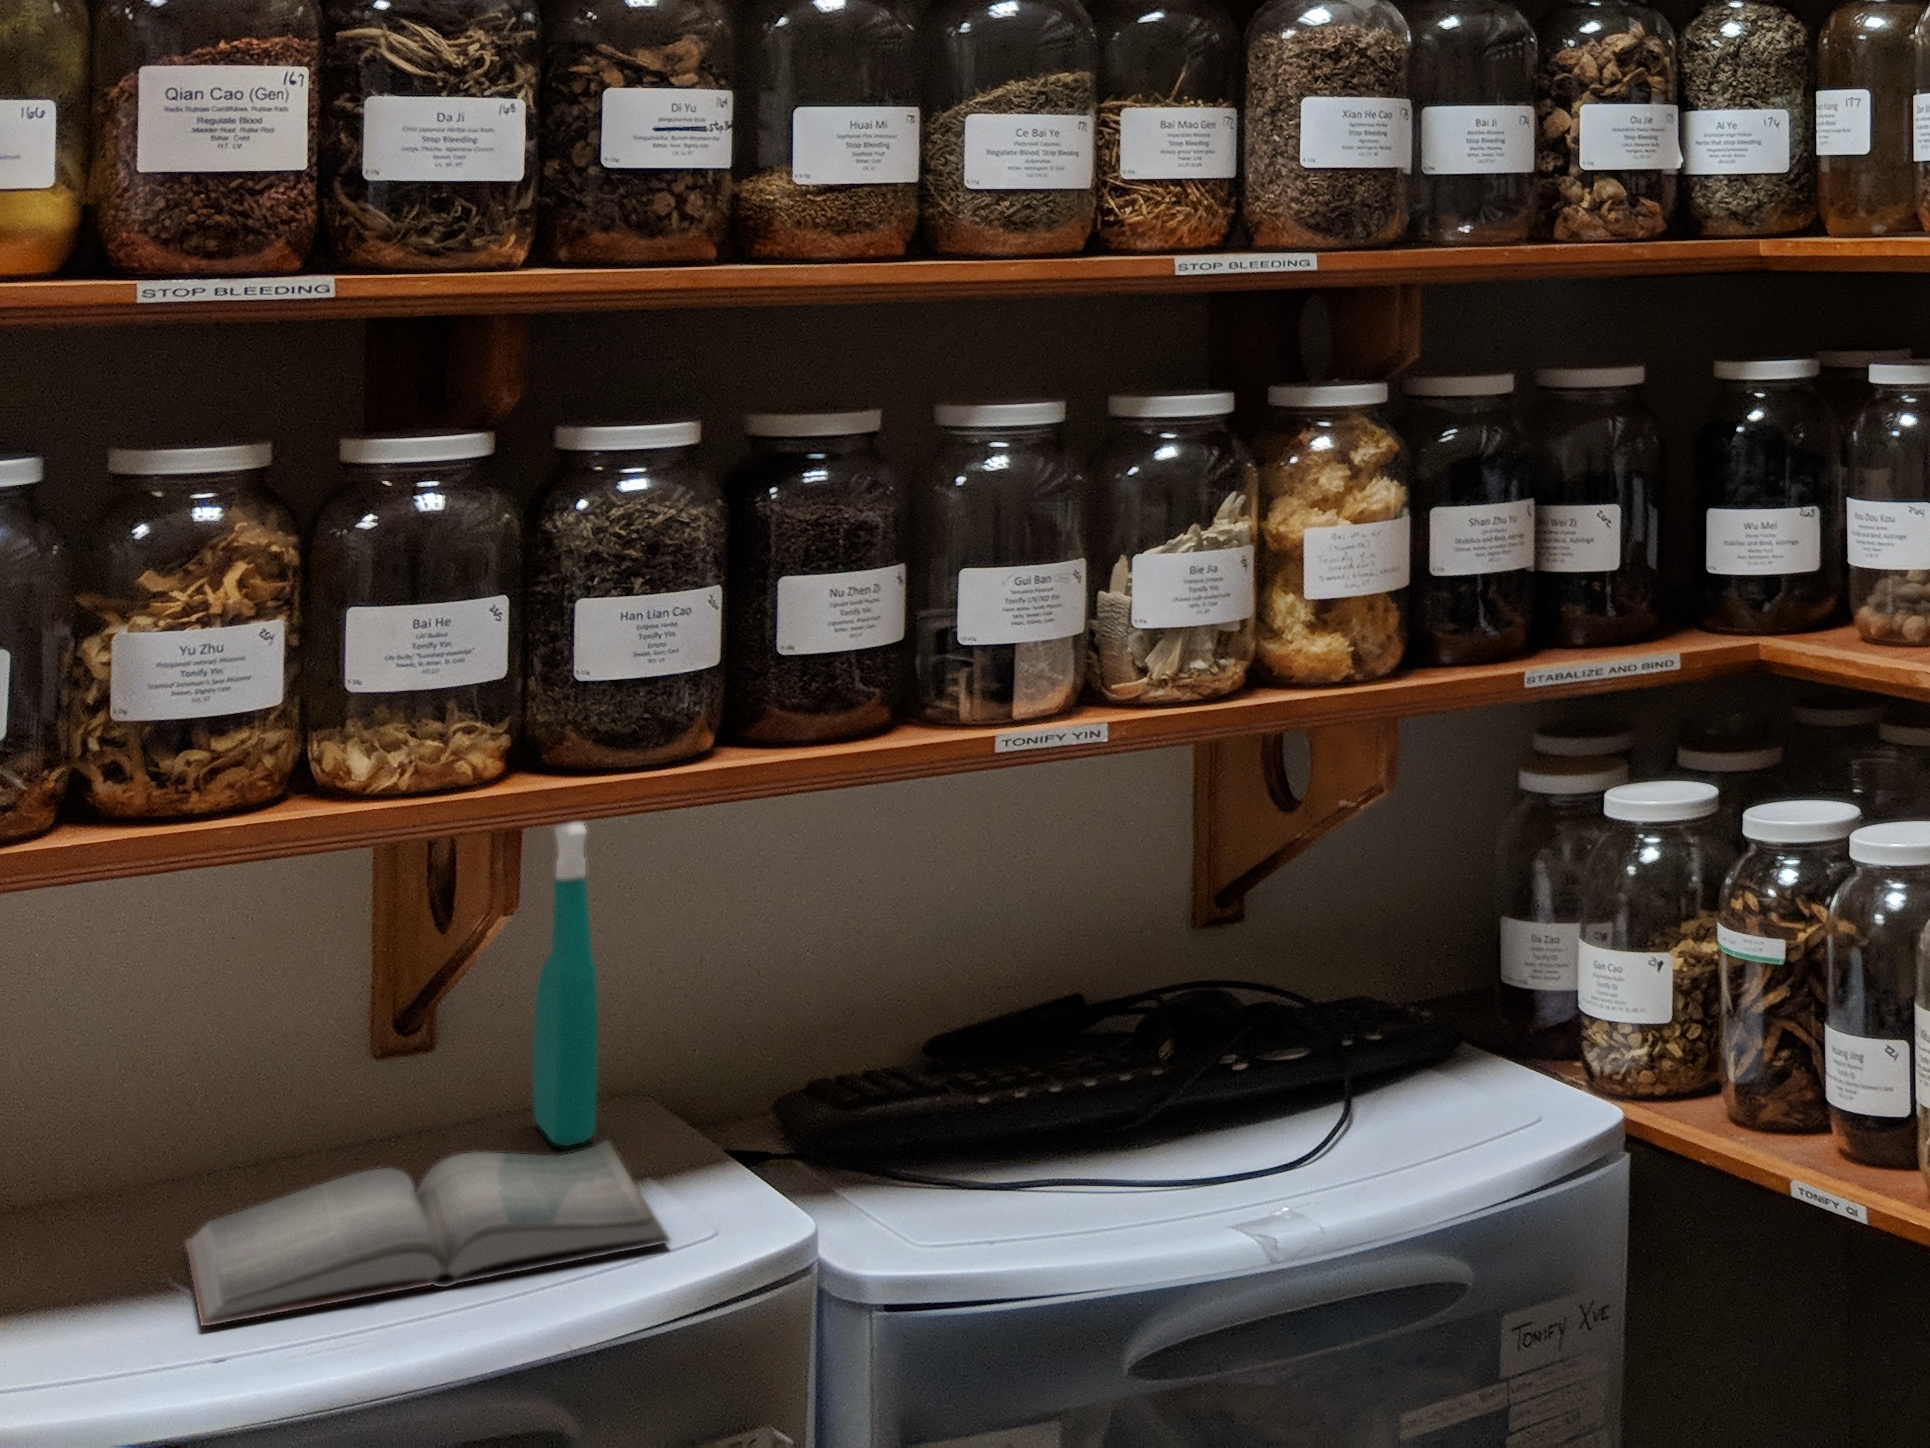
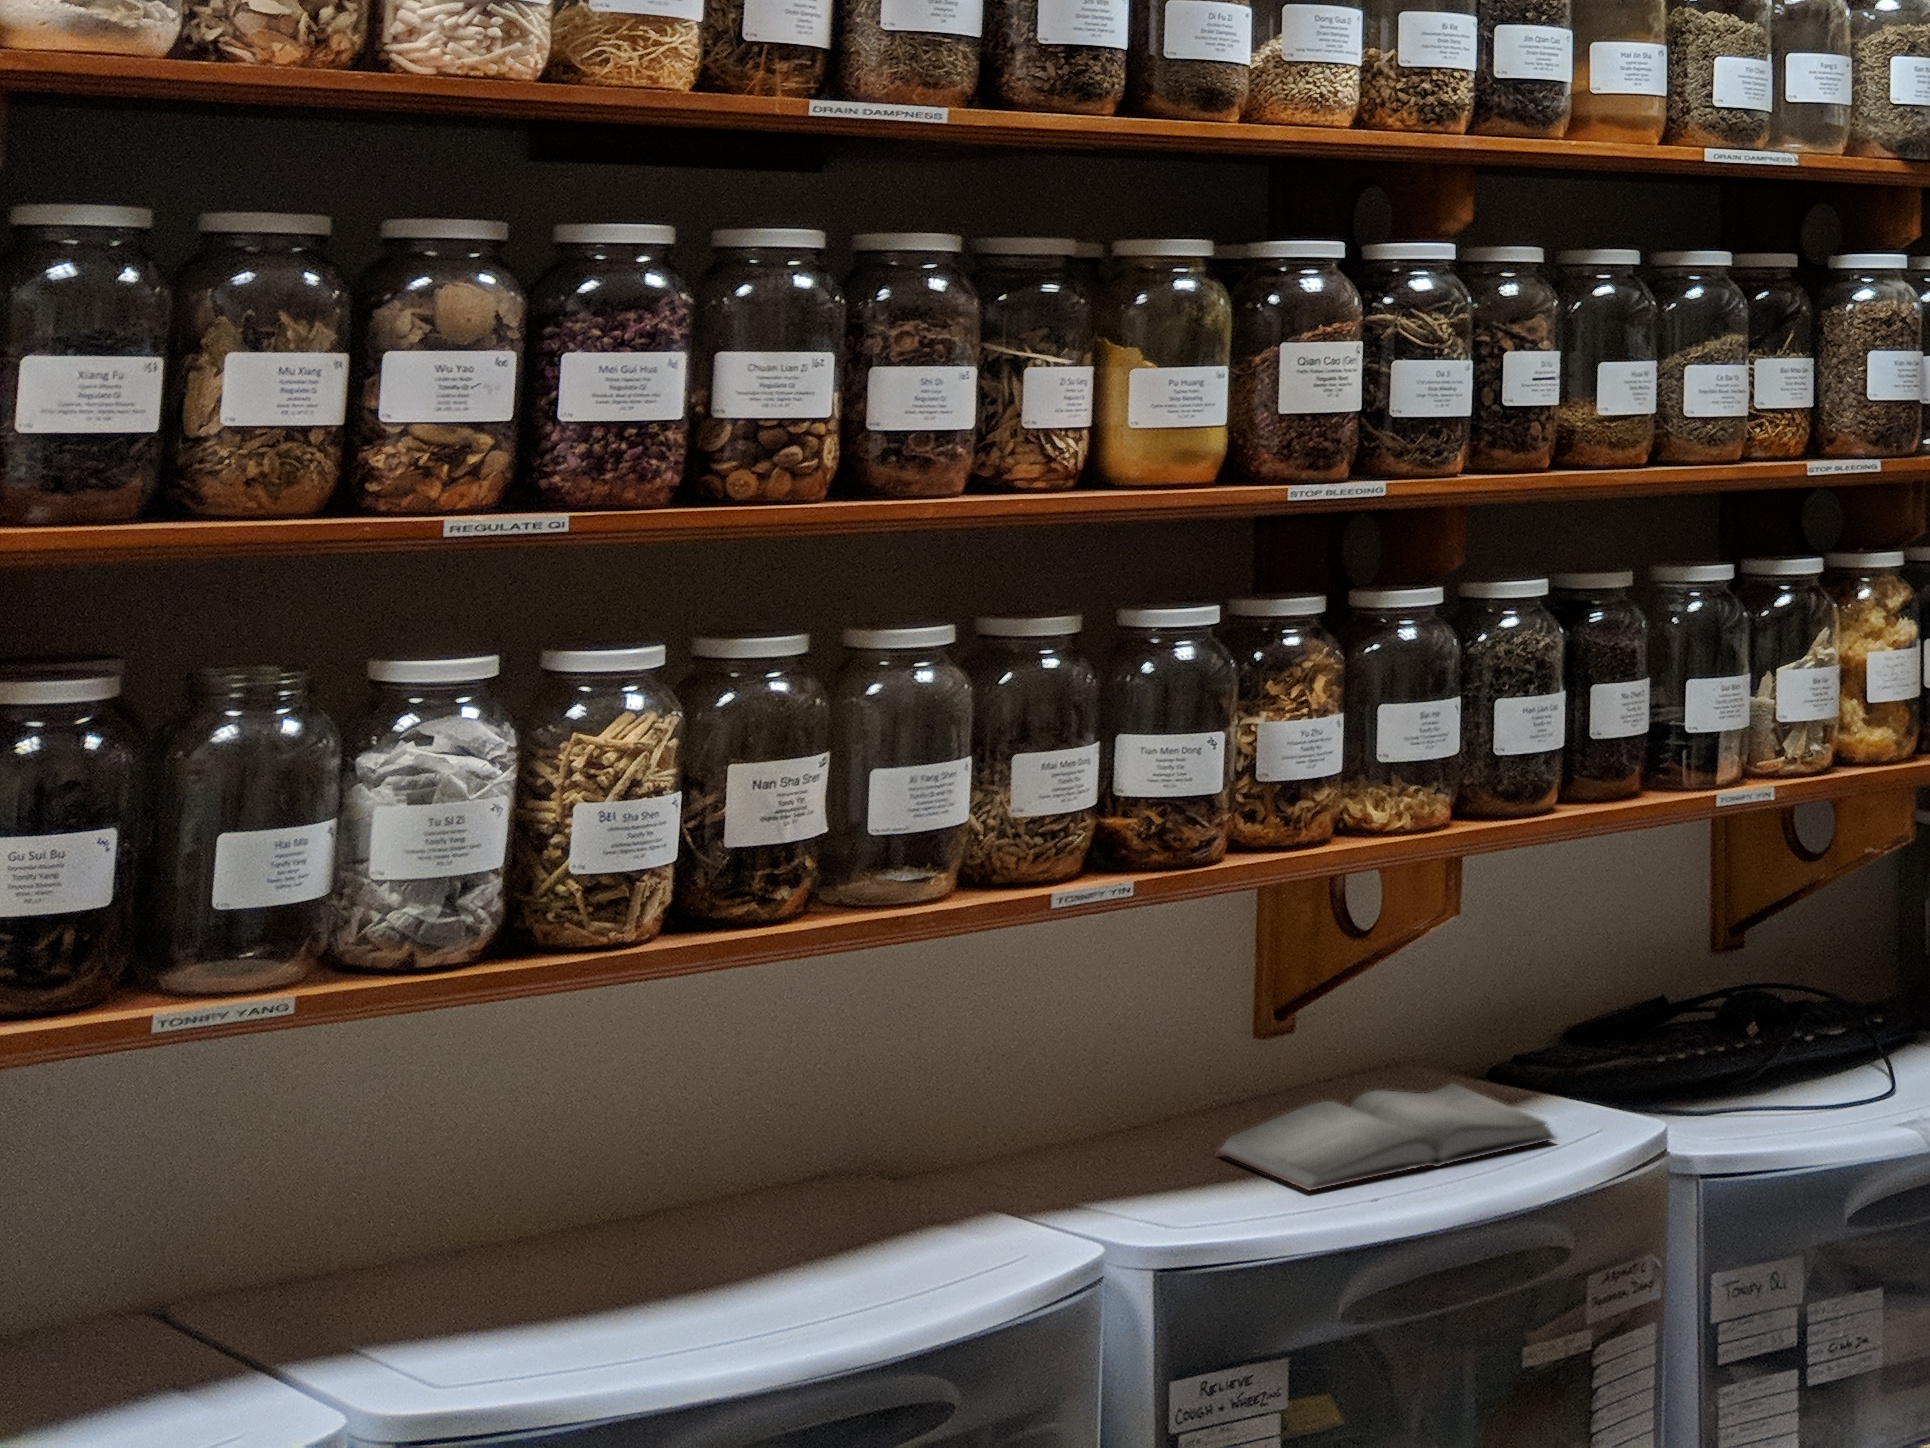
spray bottle: present [533,823,598,1146] -> none [1344,854,1412,1095]

